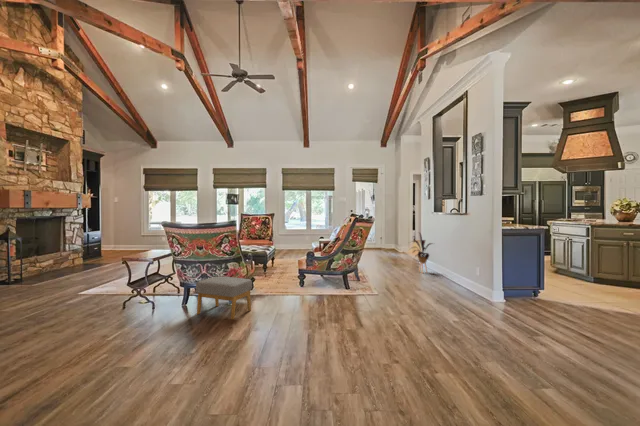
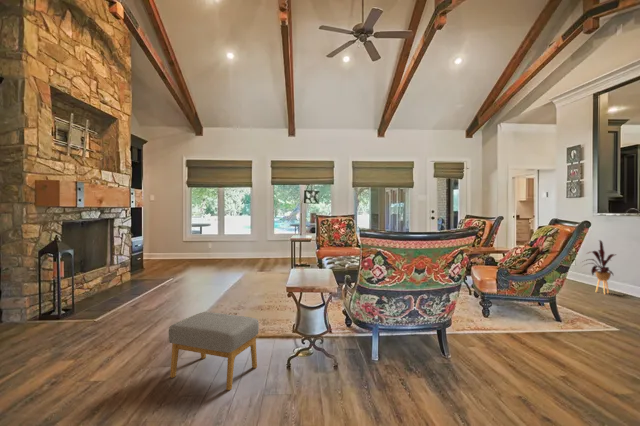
footstool: present [196,276,252,319] -> present [169,312,259,390]

